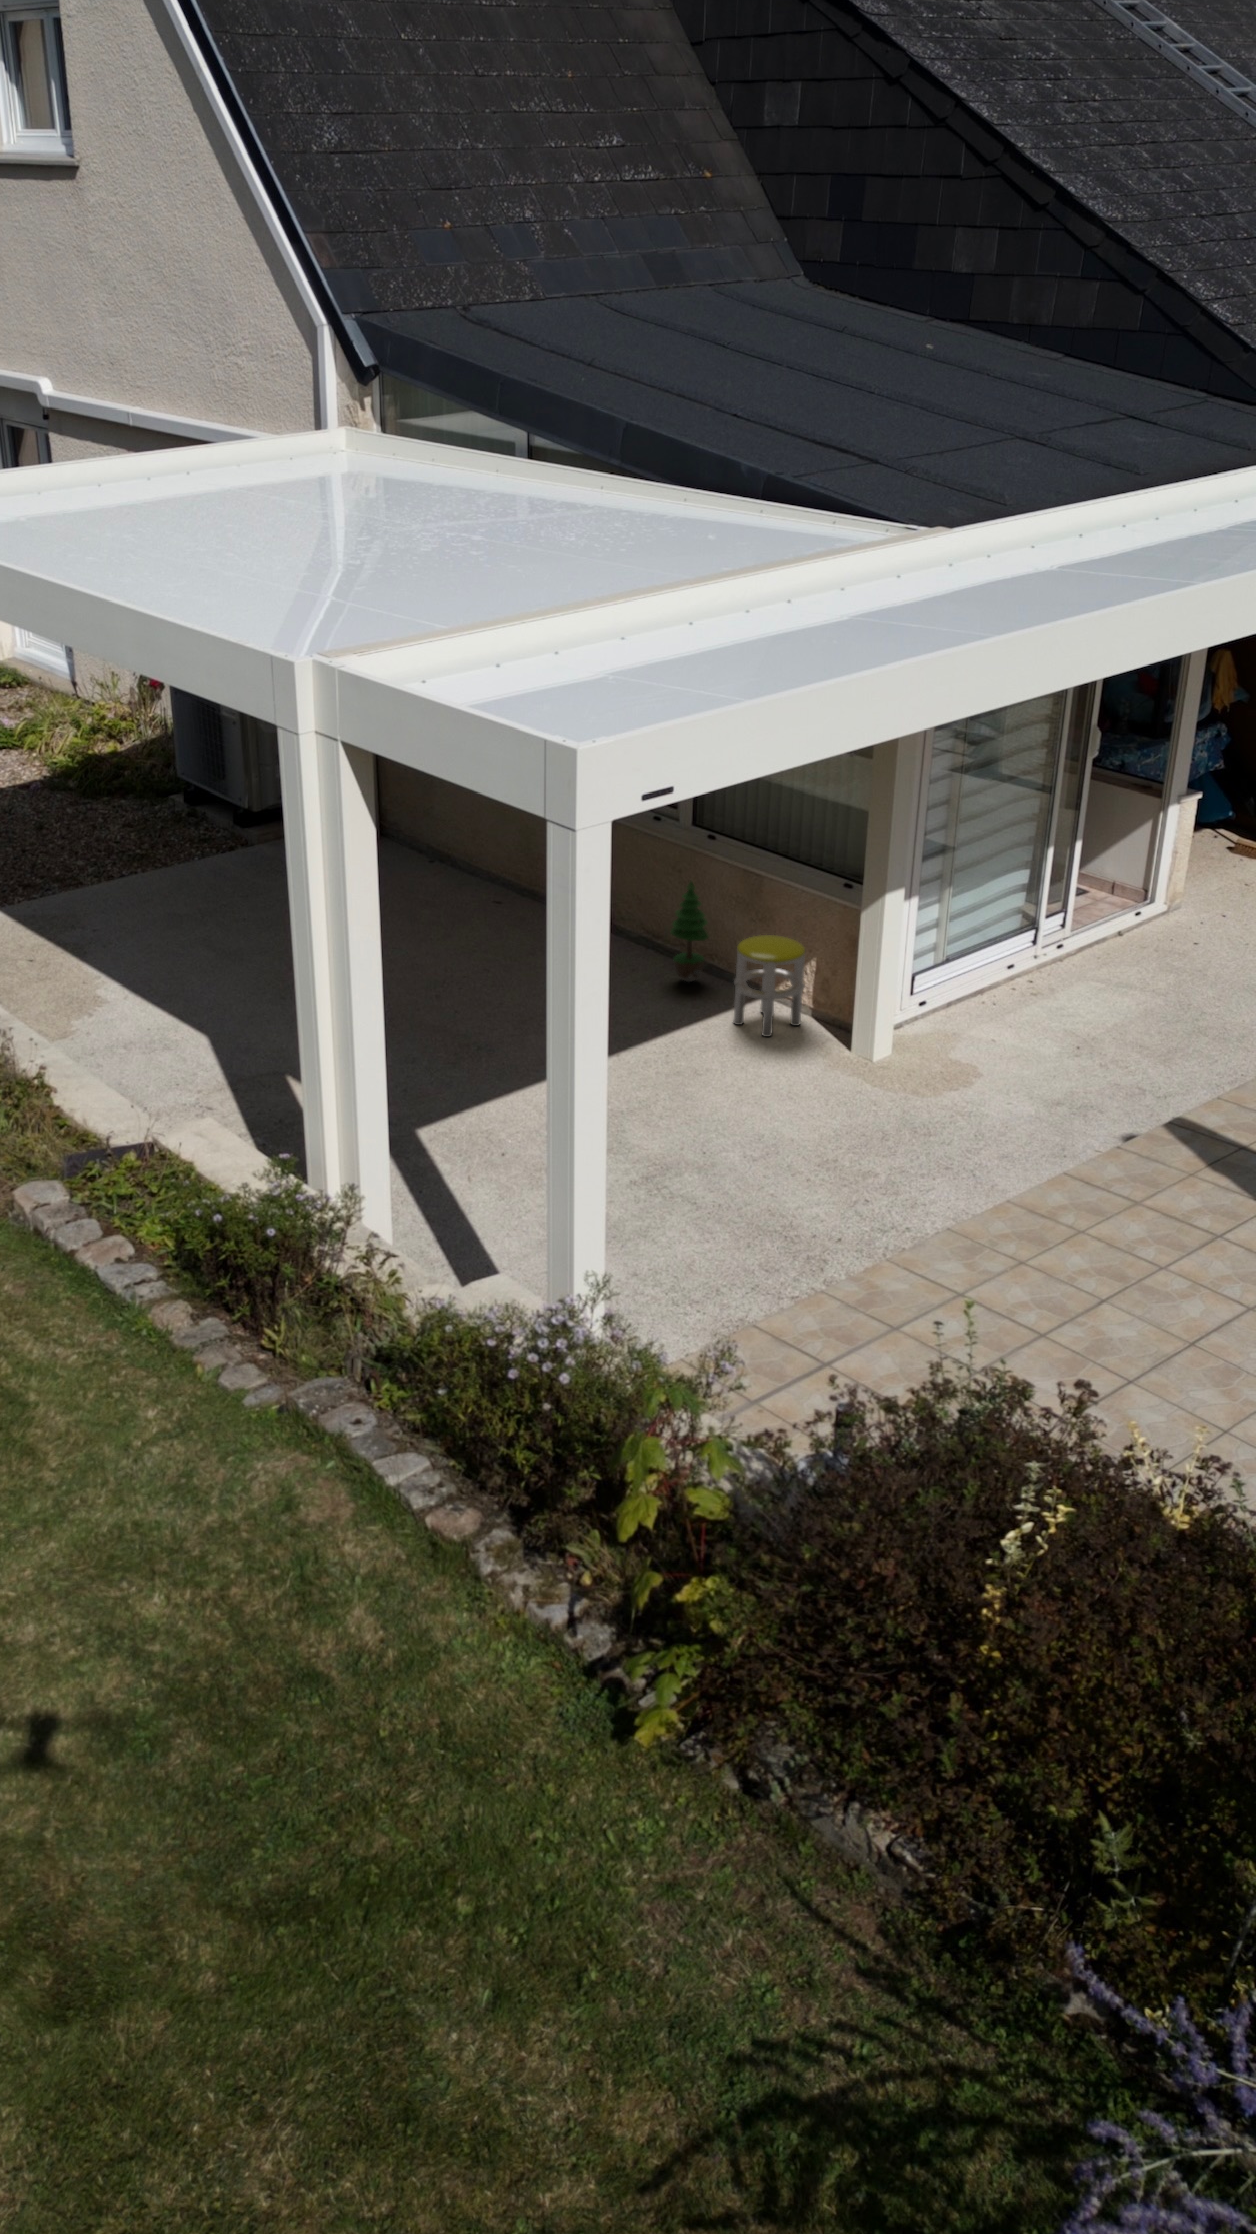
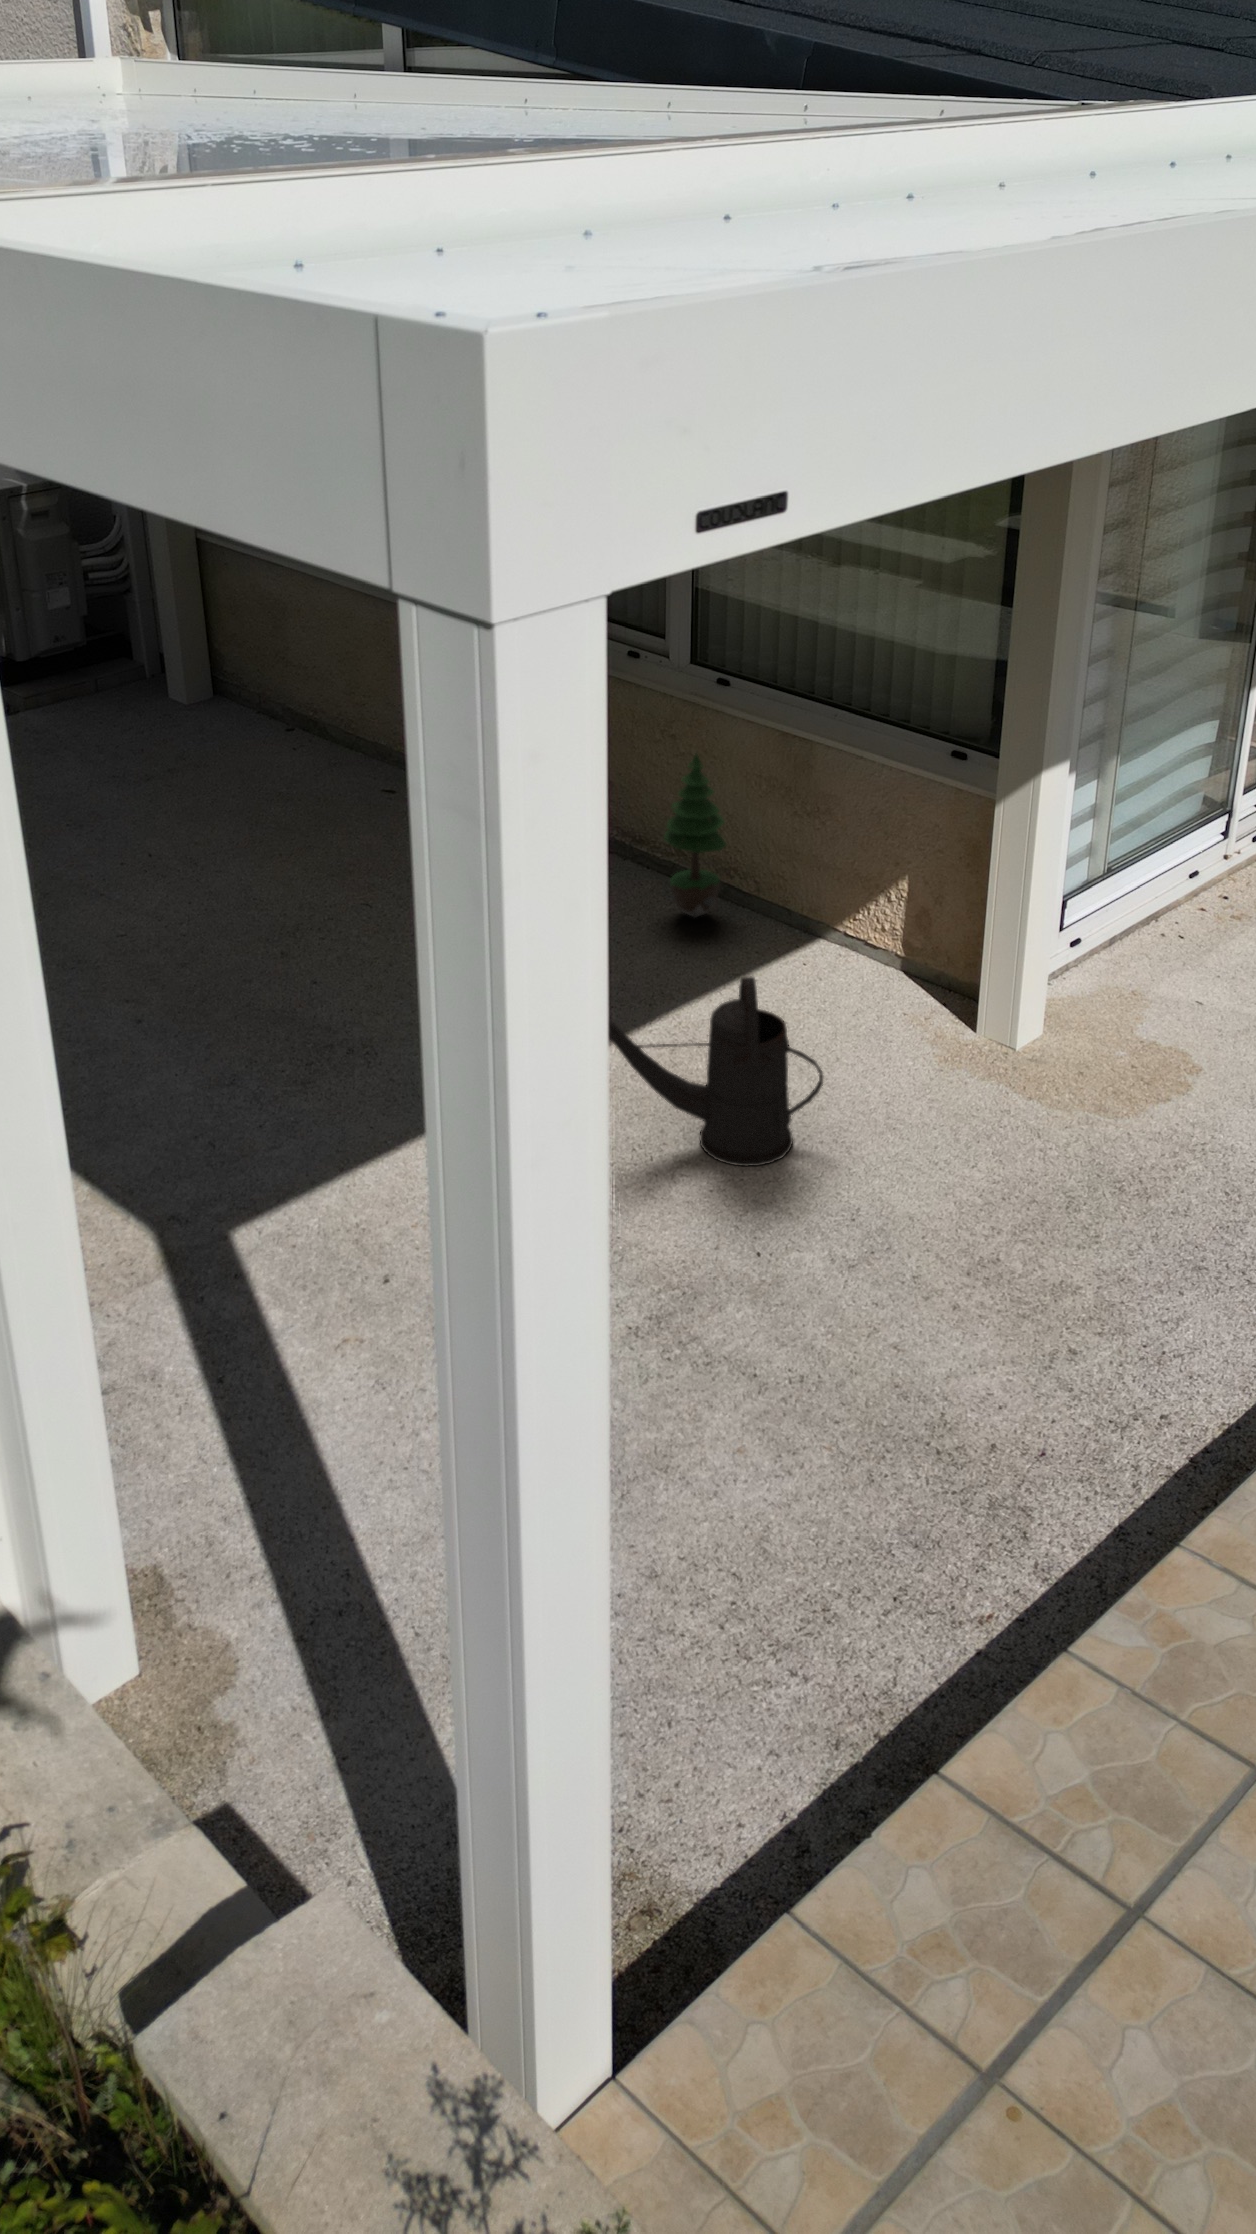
stool: present [733,935,805,1037] -> none [776,841,896,1012]
watering can: none [620,1004,747,1111] -> present [610,976,823,1166]

